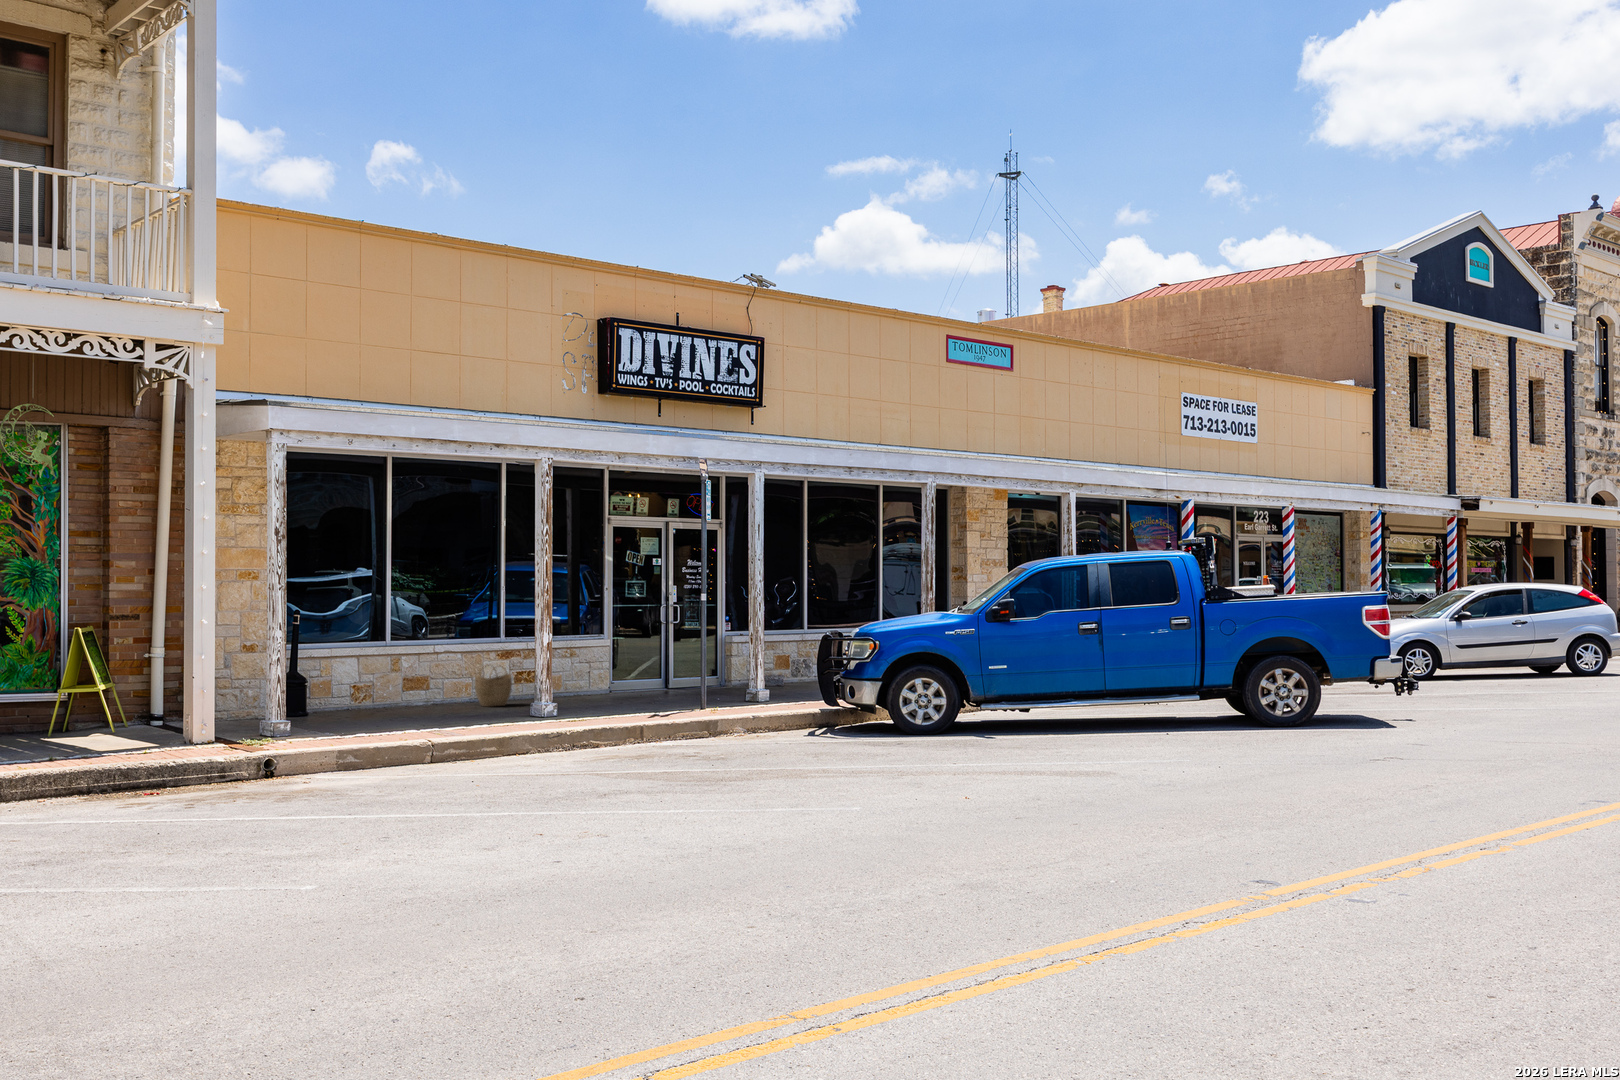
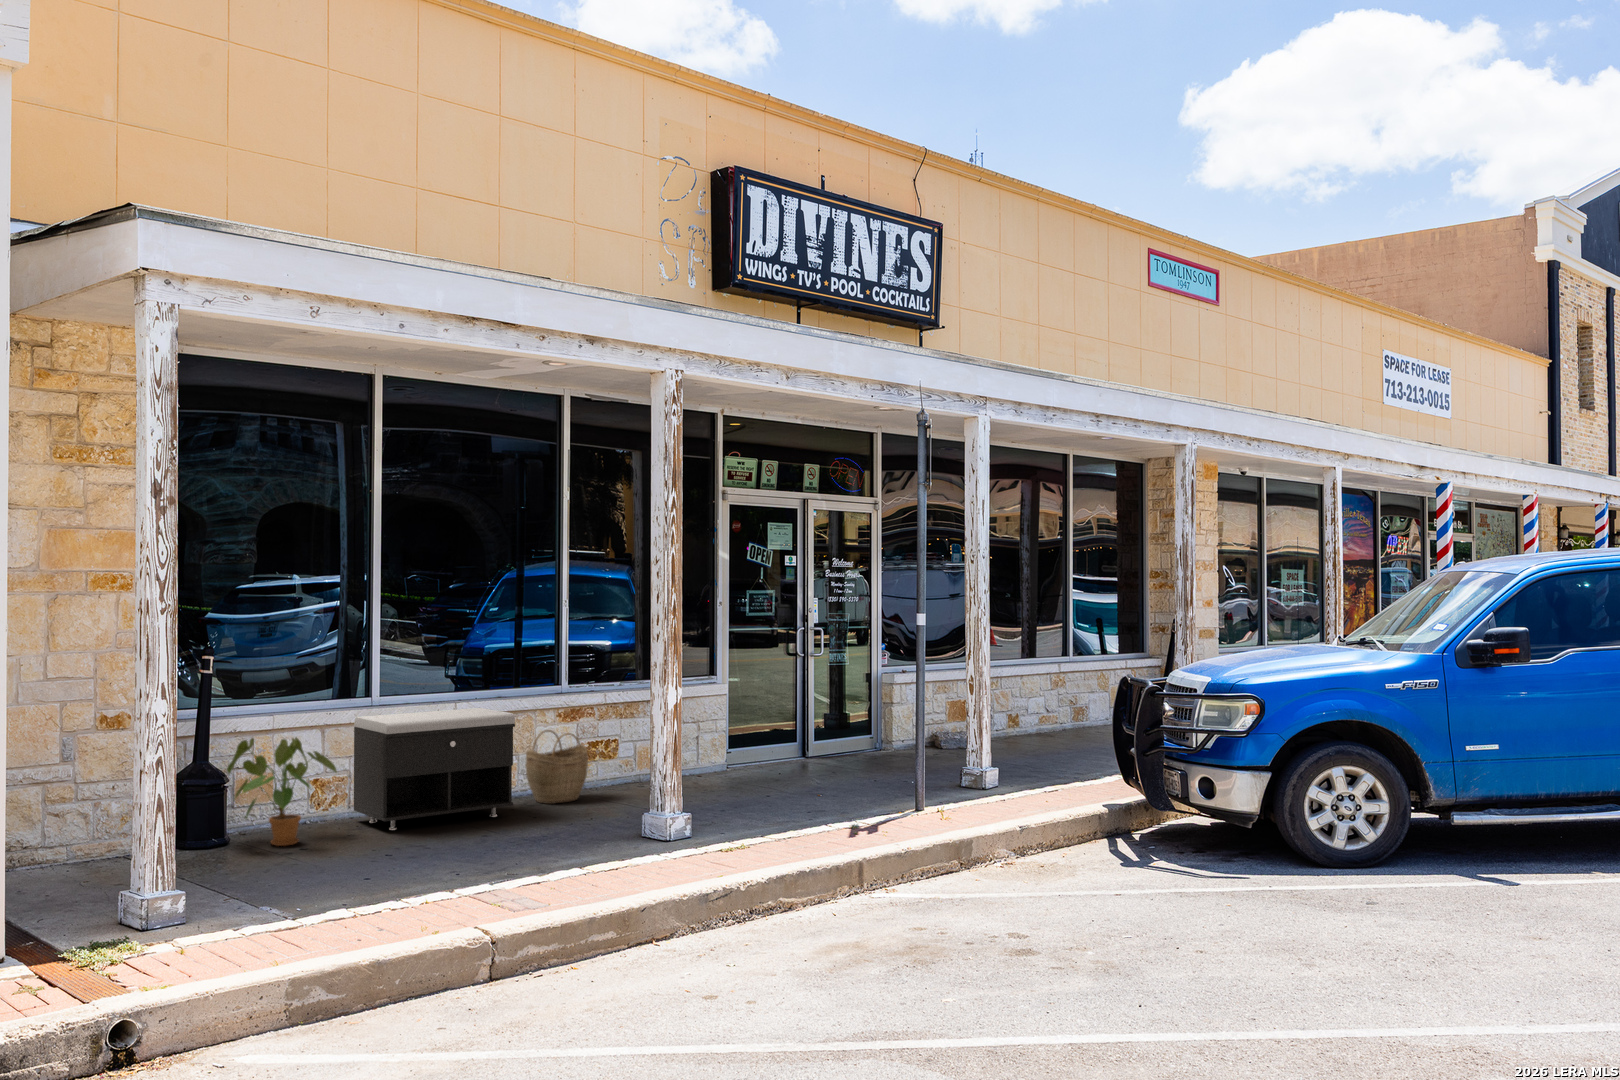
storage bench: none [375,650,465,714] -> present [354,708,515,830]
house plant: none [306,660,366,718] -> present [227,738,337,846]

